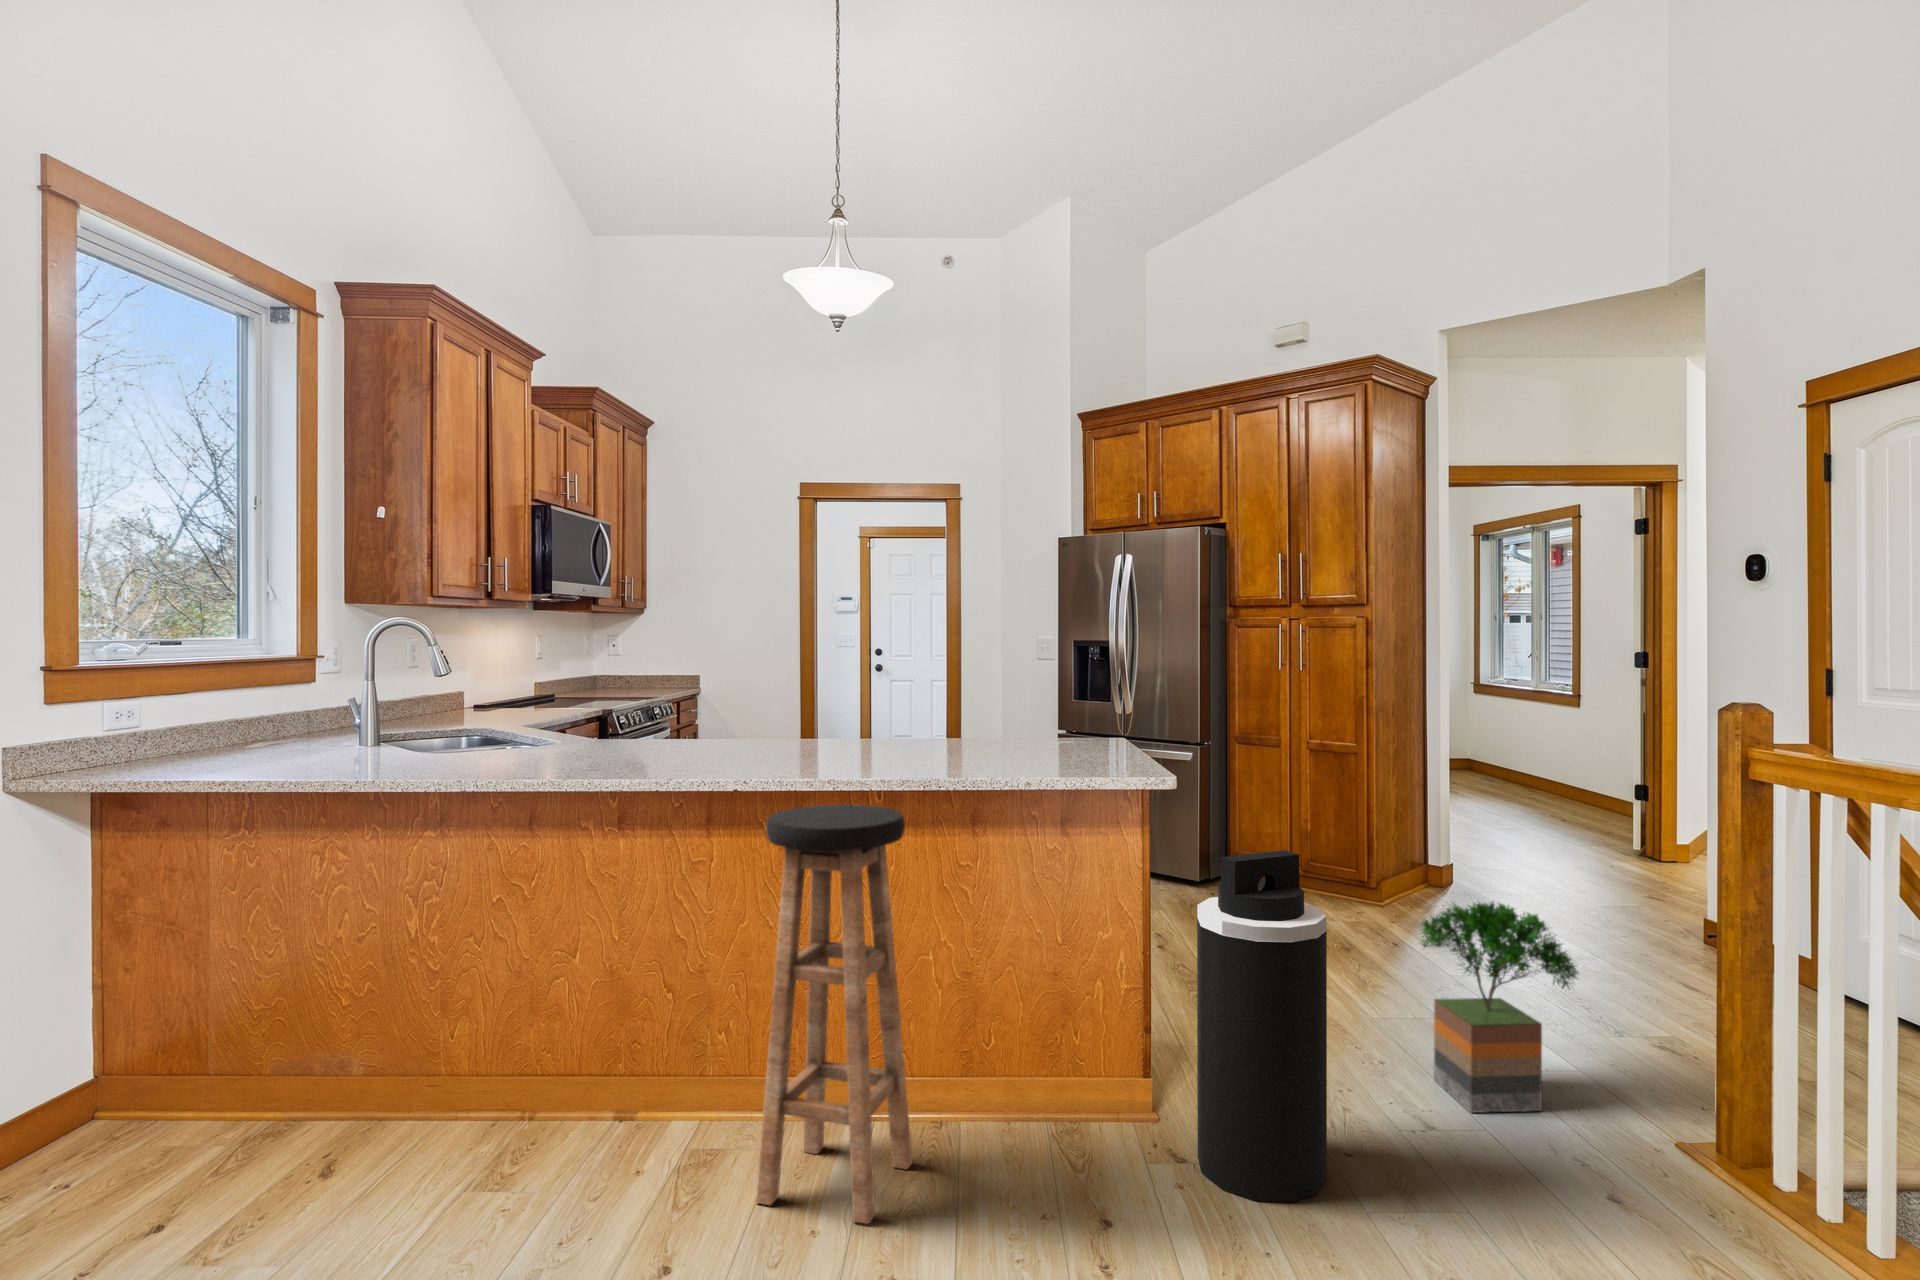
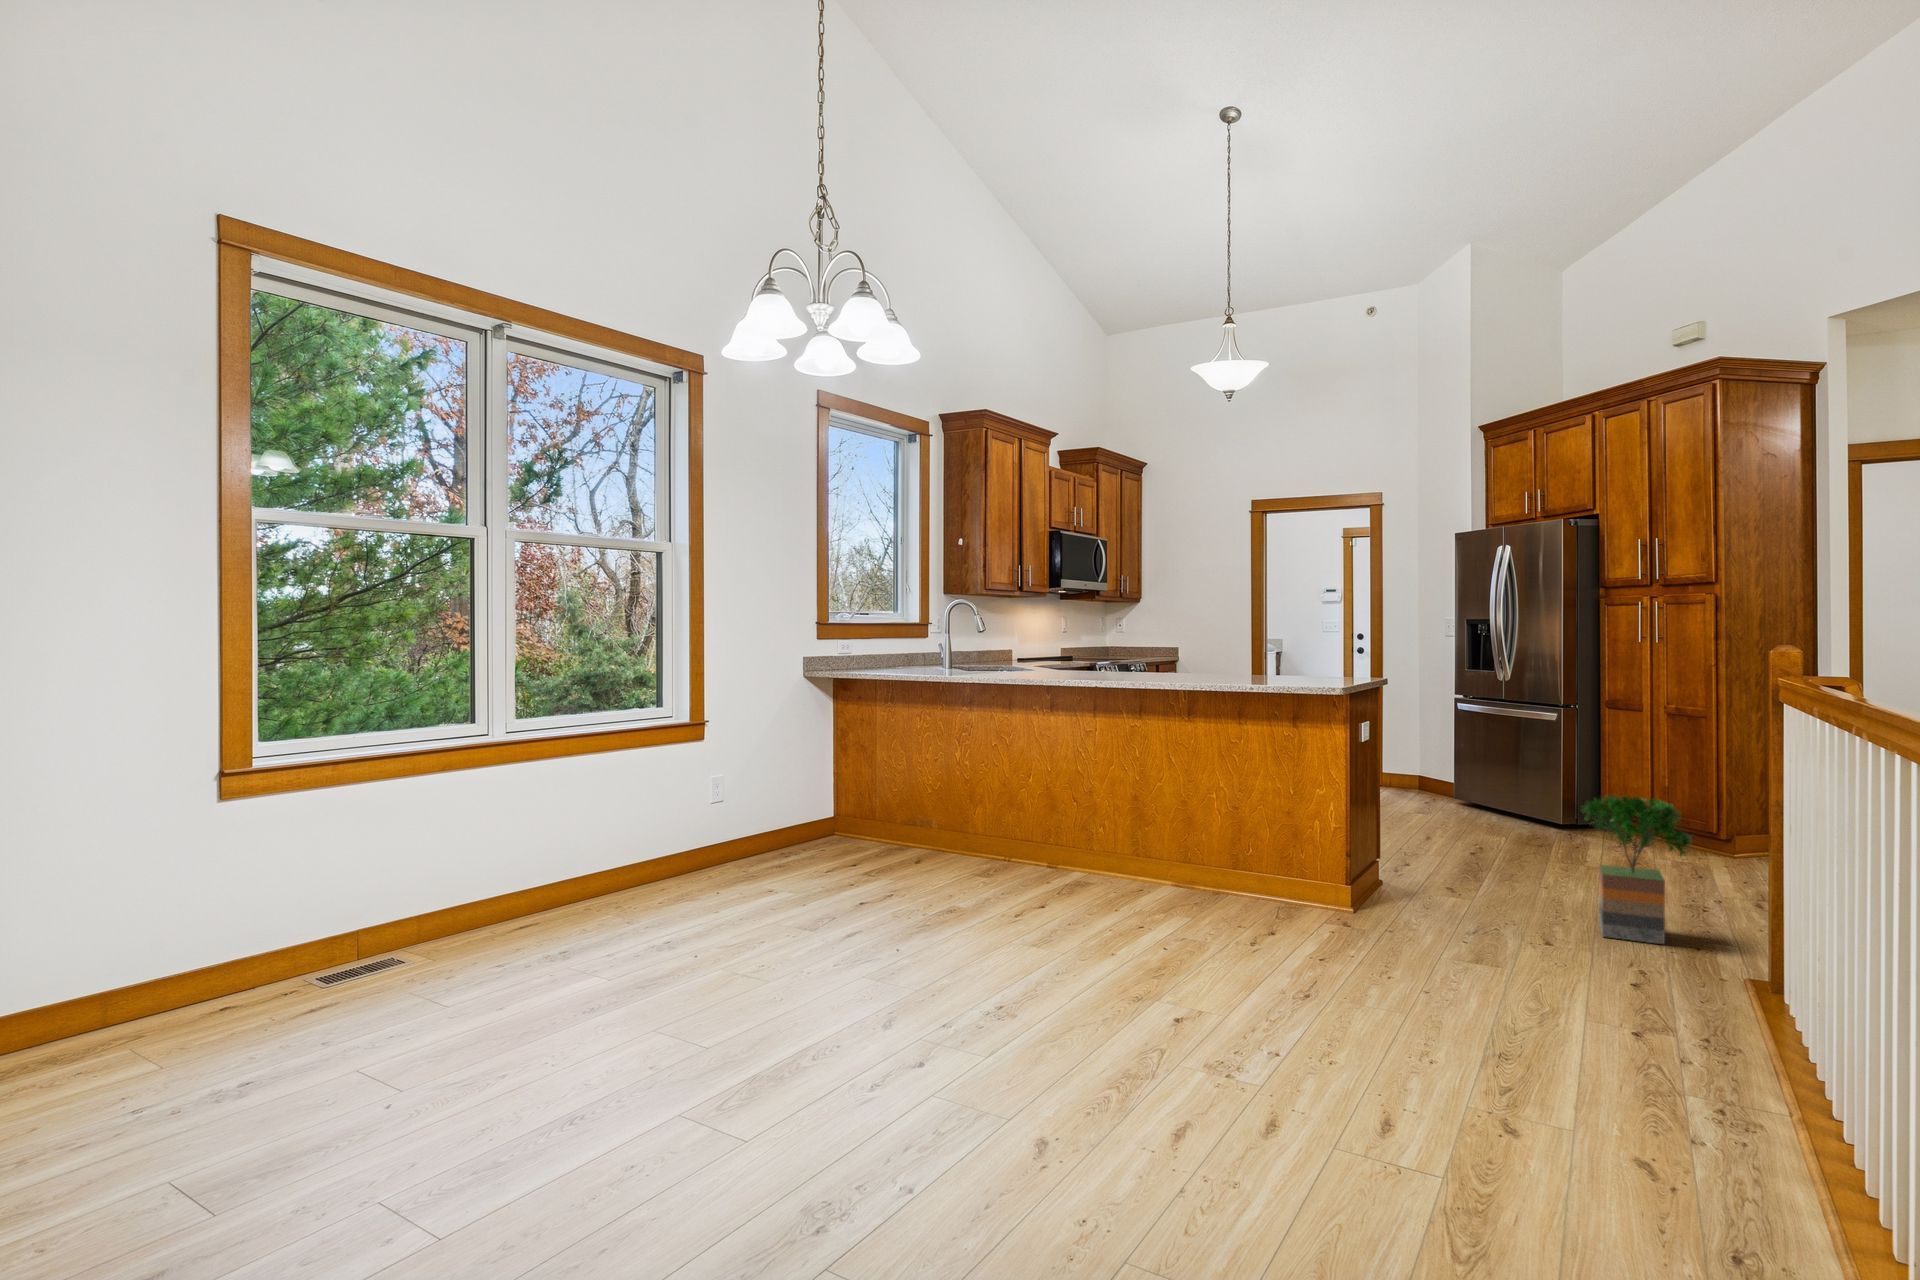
bar stool: present [756,805,913,1224] -> none [1109,697,1199,908]
trash can: present [1197,850,1327,1202] -> none [1365,735,1450,940]

